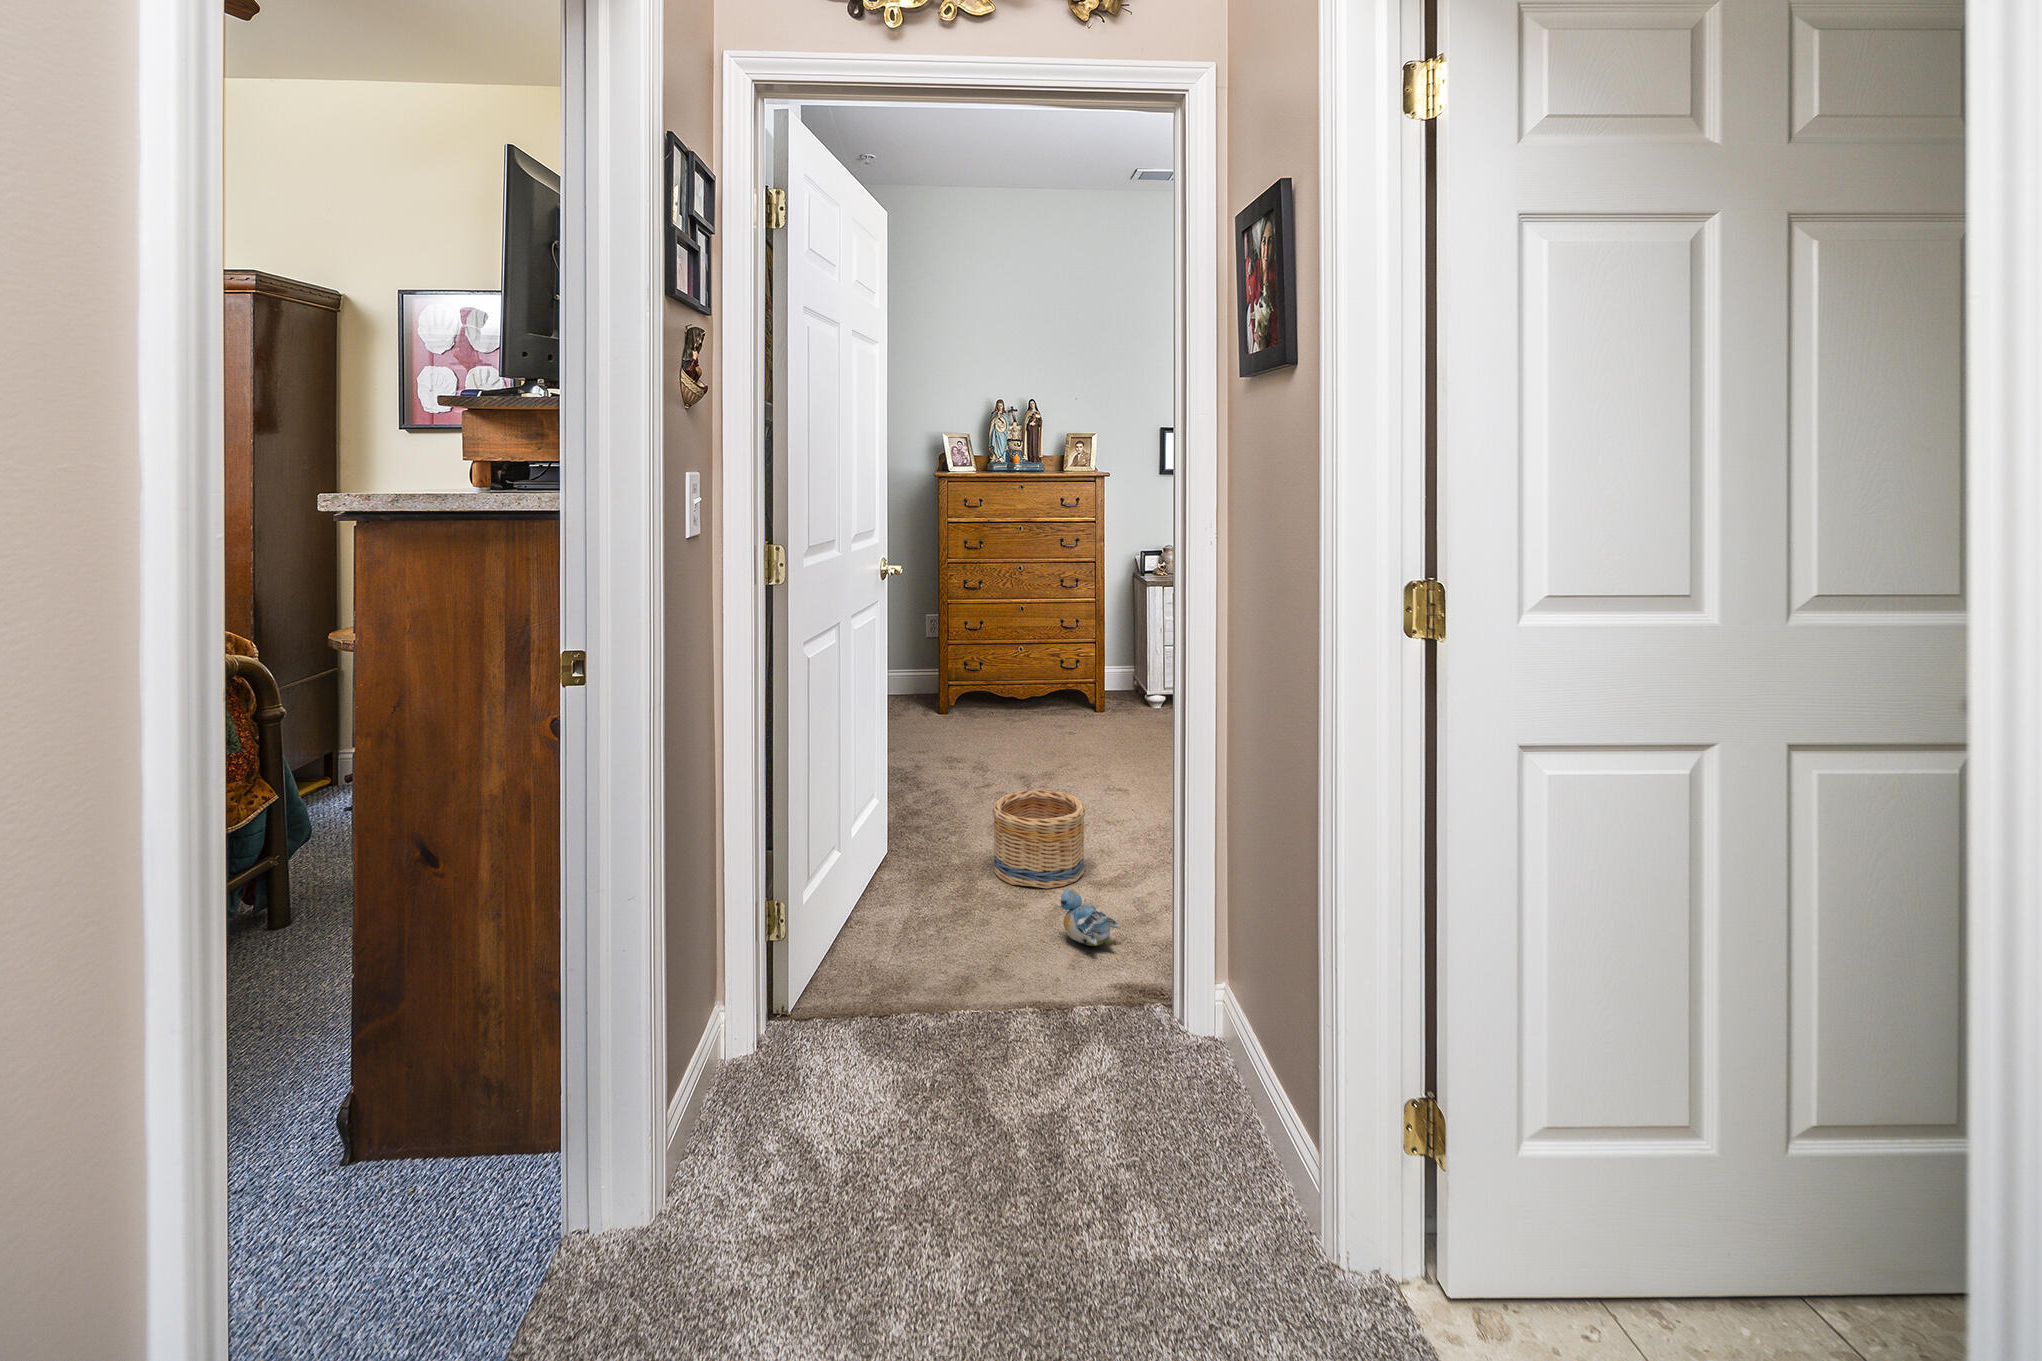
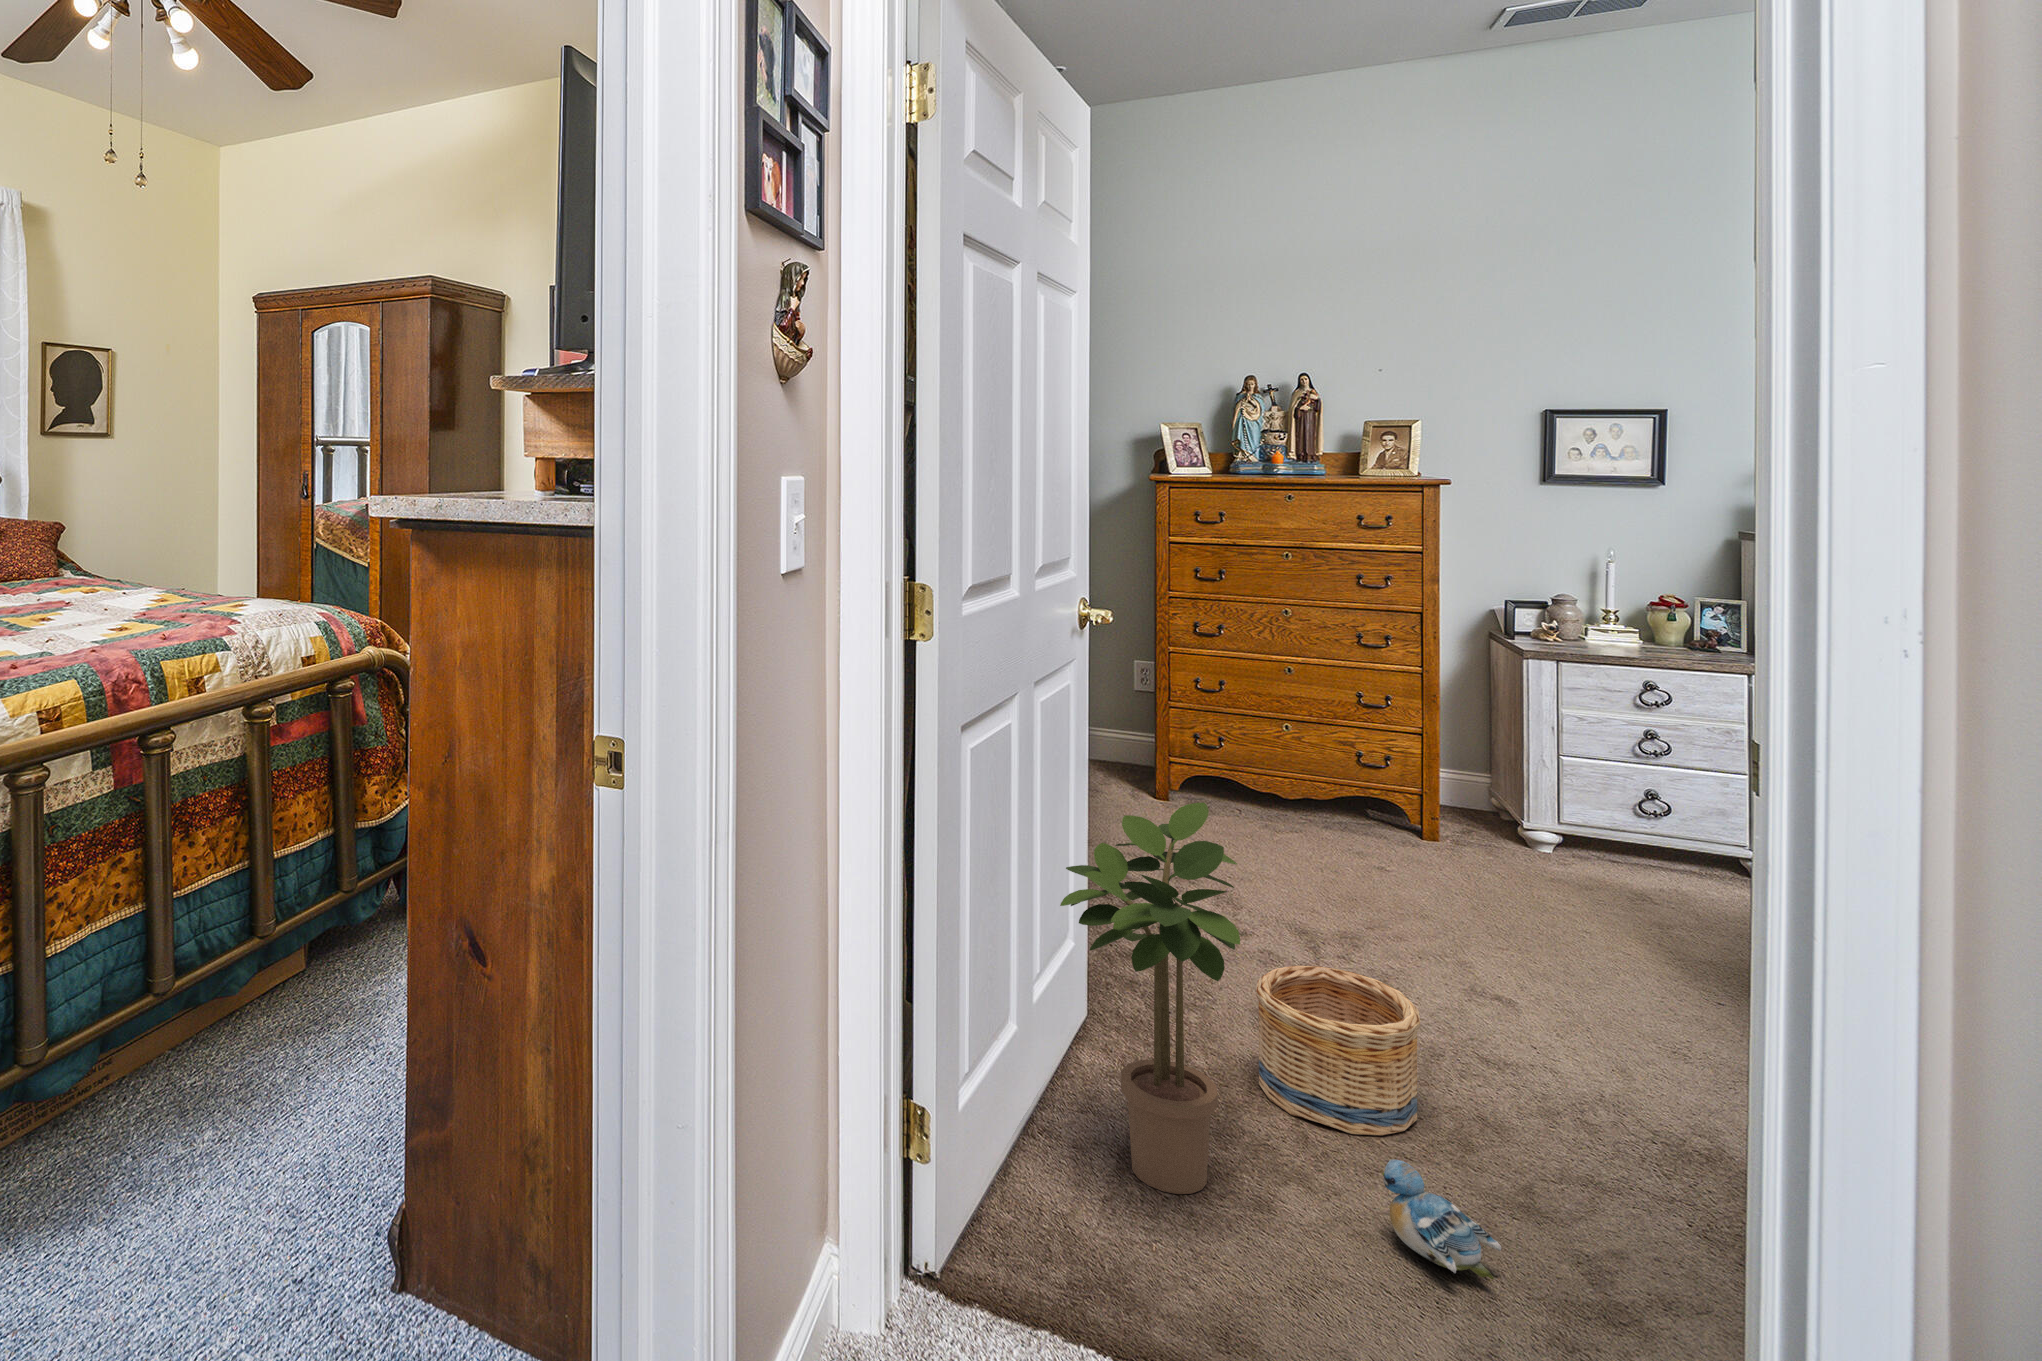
potted plant: none [869,687,980,943] -> present [1060,803,1240,1194]

